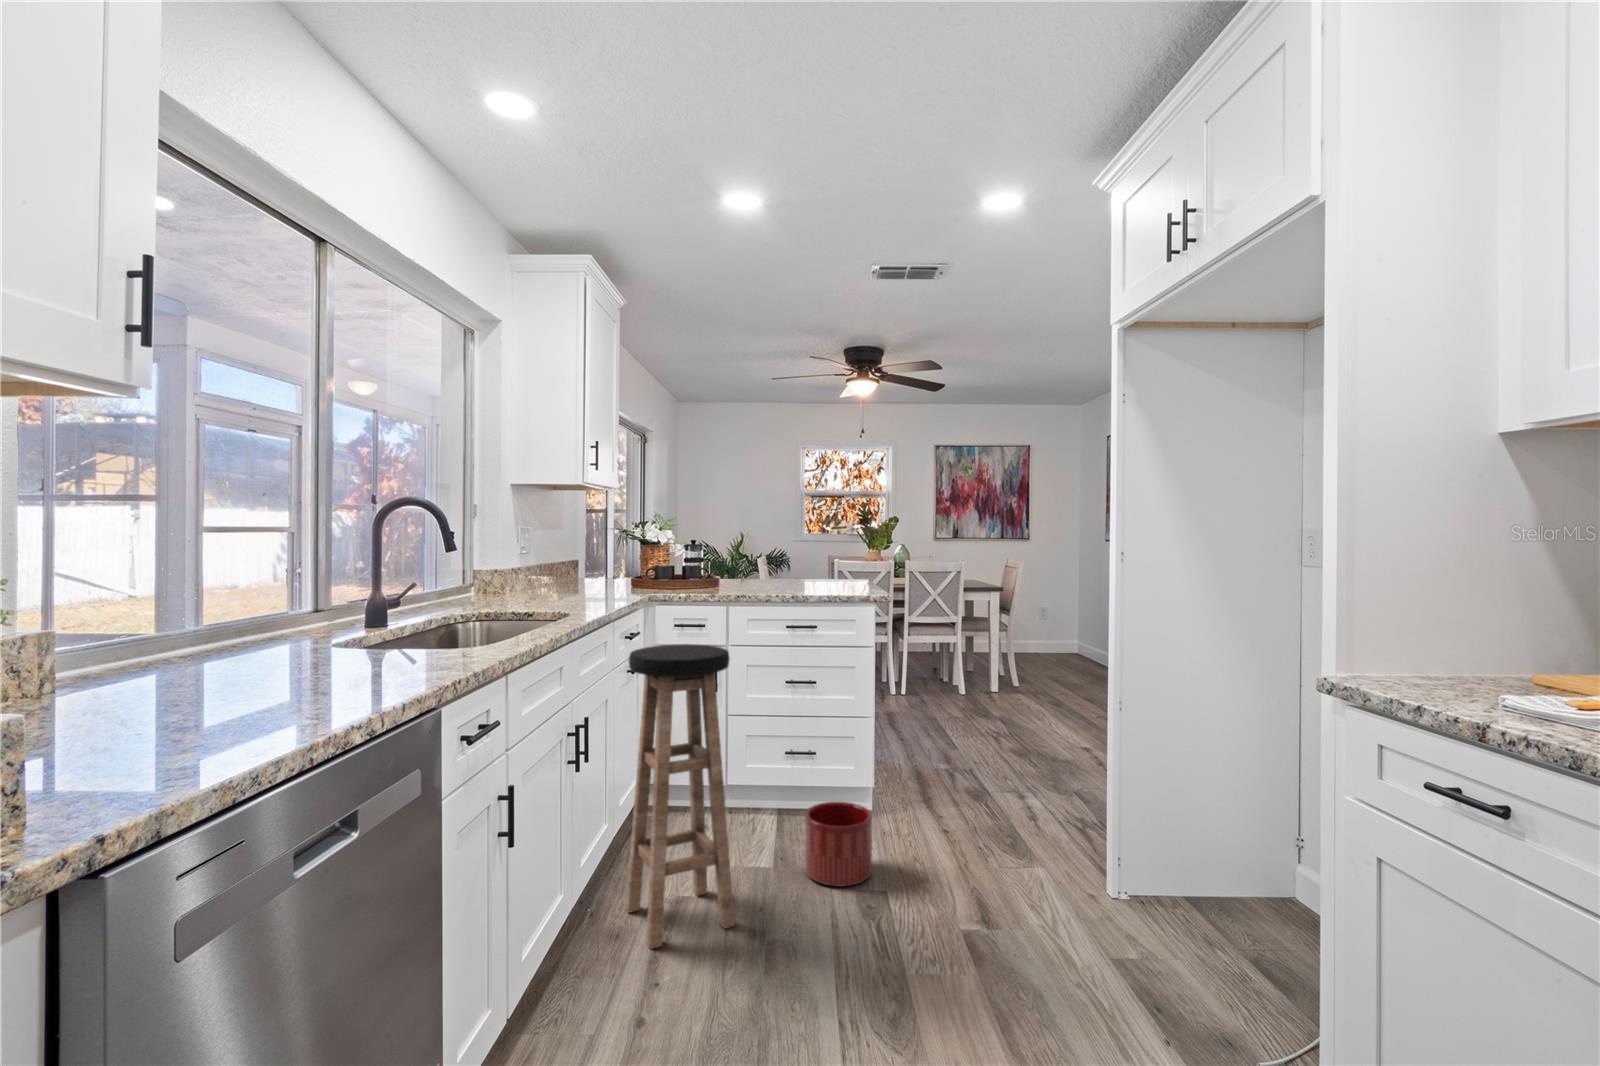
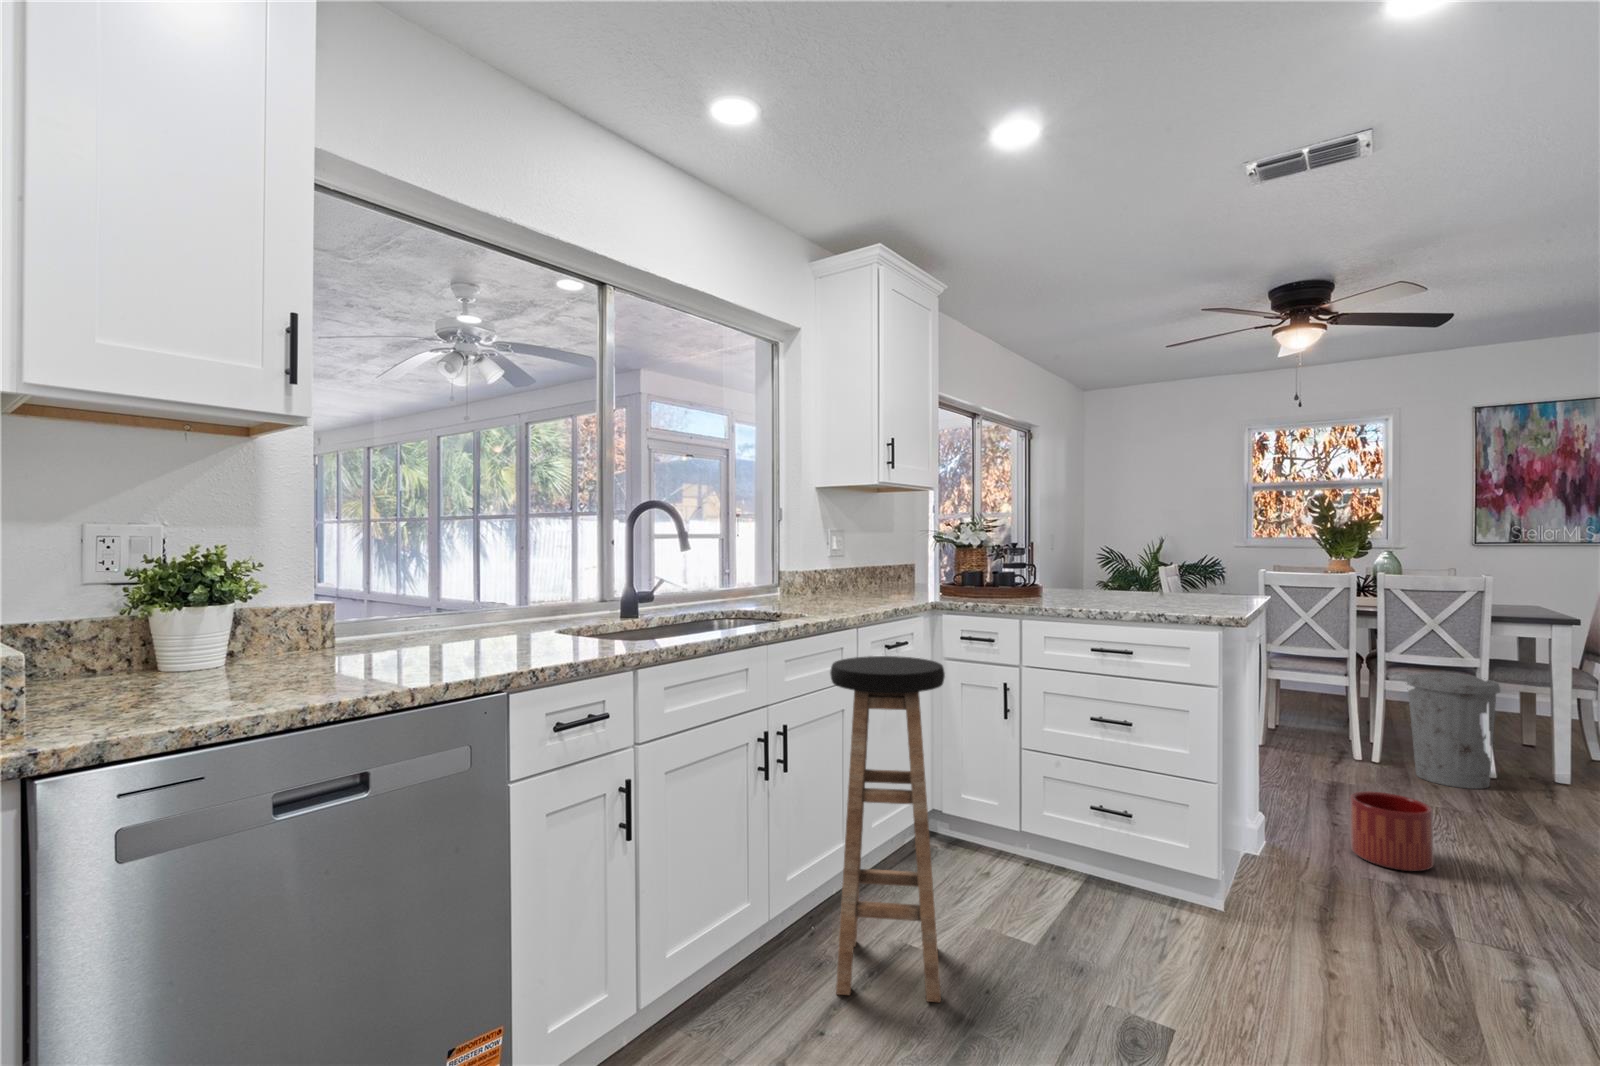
trash can: none [920,628,970,705] -> present [1406,672,1500,789]
planter: present [805,802,872,887] -> present [1350,791,1434,871]

